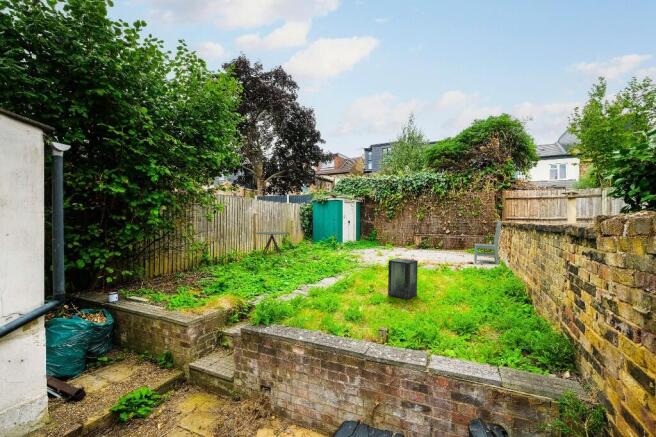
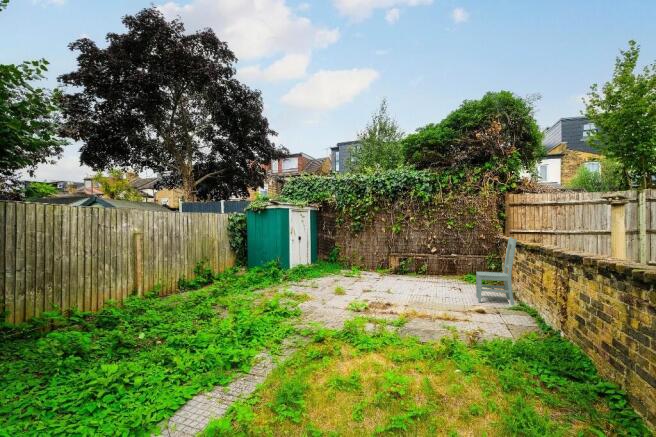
round table: present [256,232,288,256] -> none [140,257,196,298]
storage box: present [388,258,418,300] -> none [332,324,392,426]

